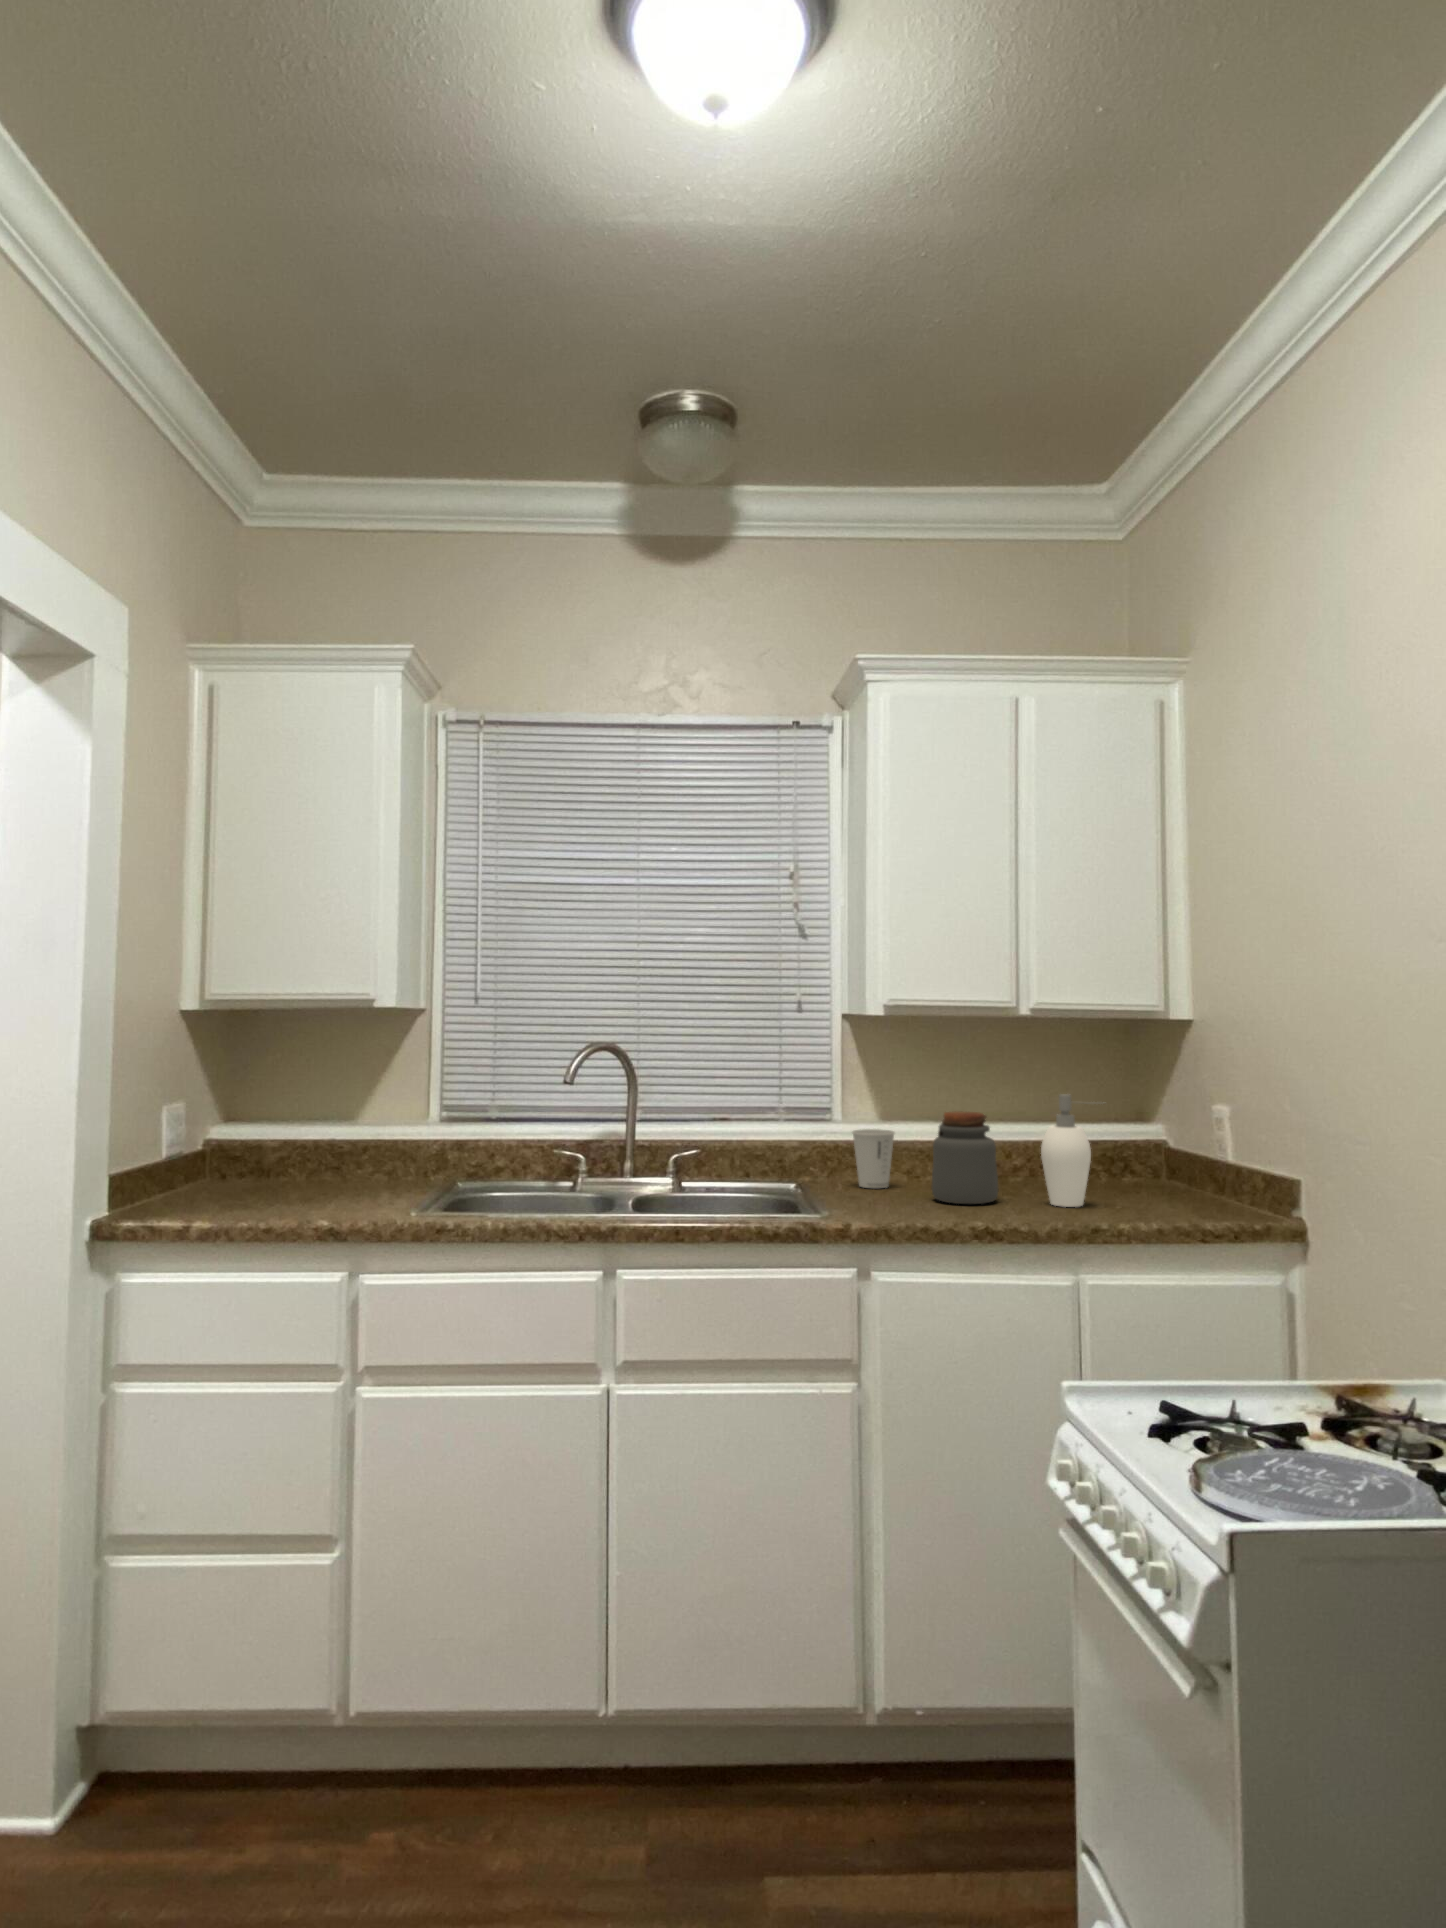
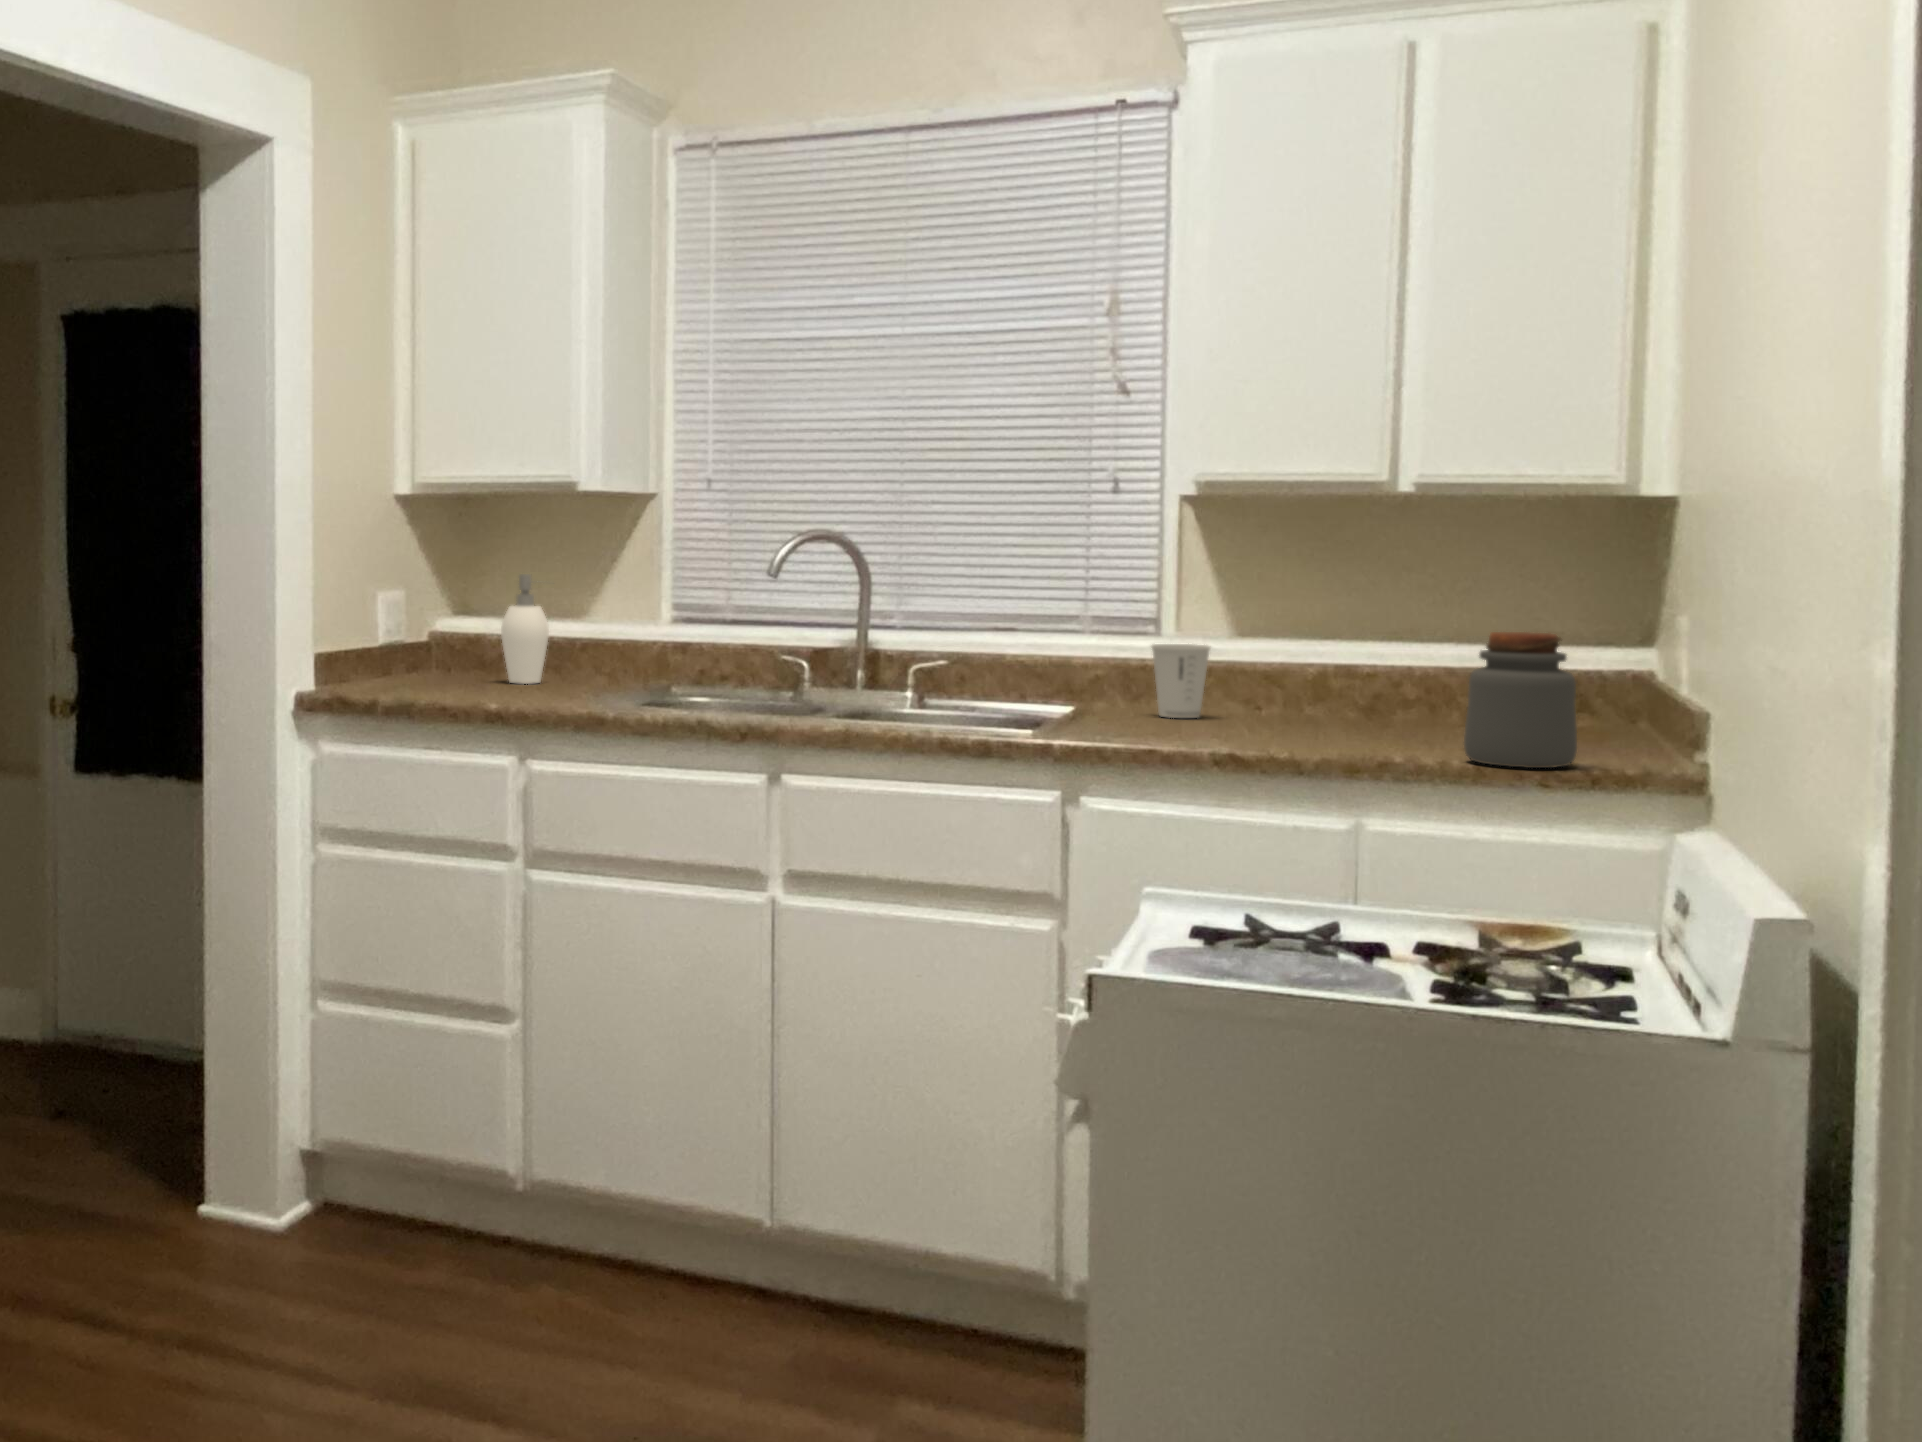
soap dispenser: present [1041,1094,1105,1207] -> present [501,574,549,684]
jar: present [932,1111,998,1204] -> present [1464,632,1577,768]

